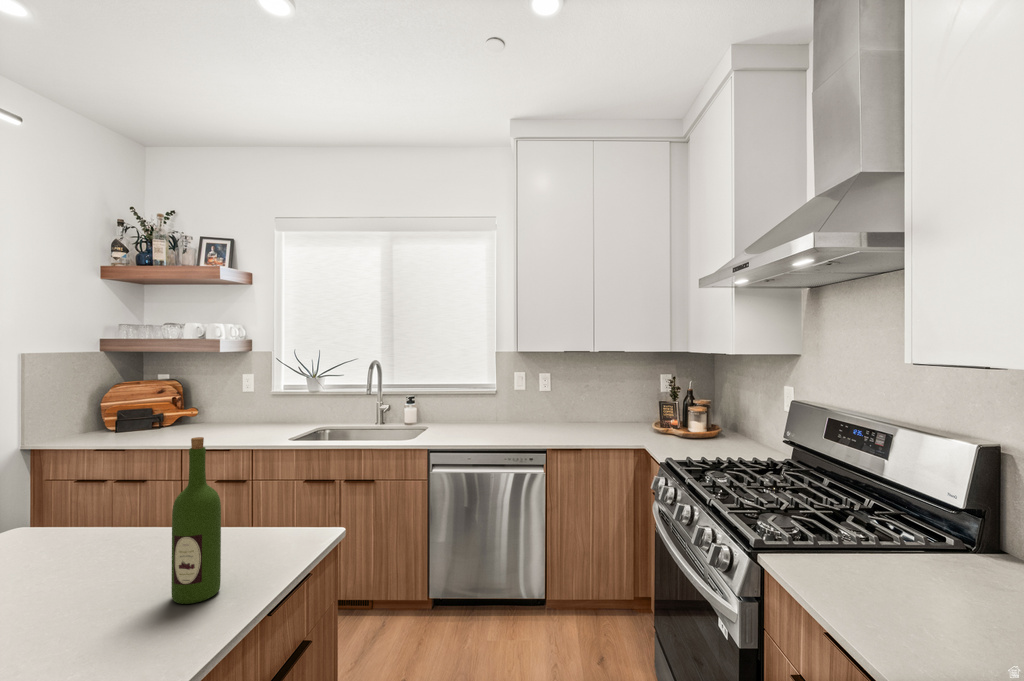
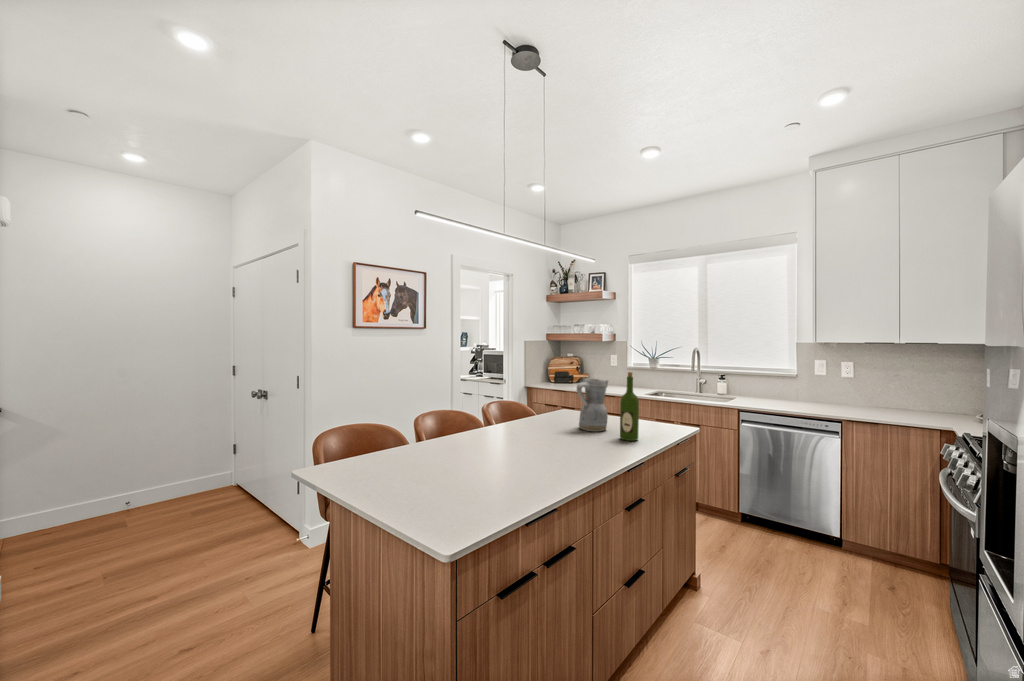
ceramic pitcher: none [57,452,160,588] -> present [577,378,608,431]

